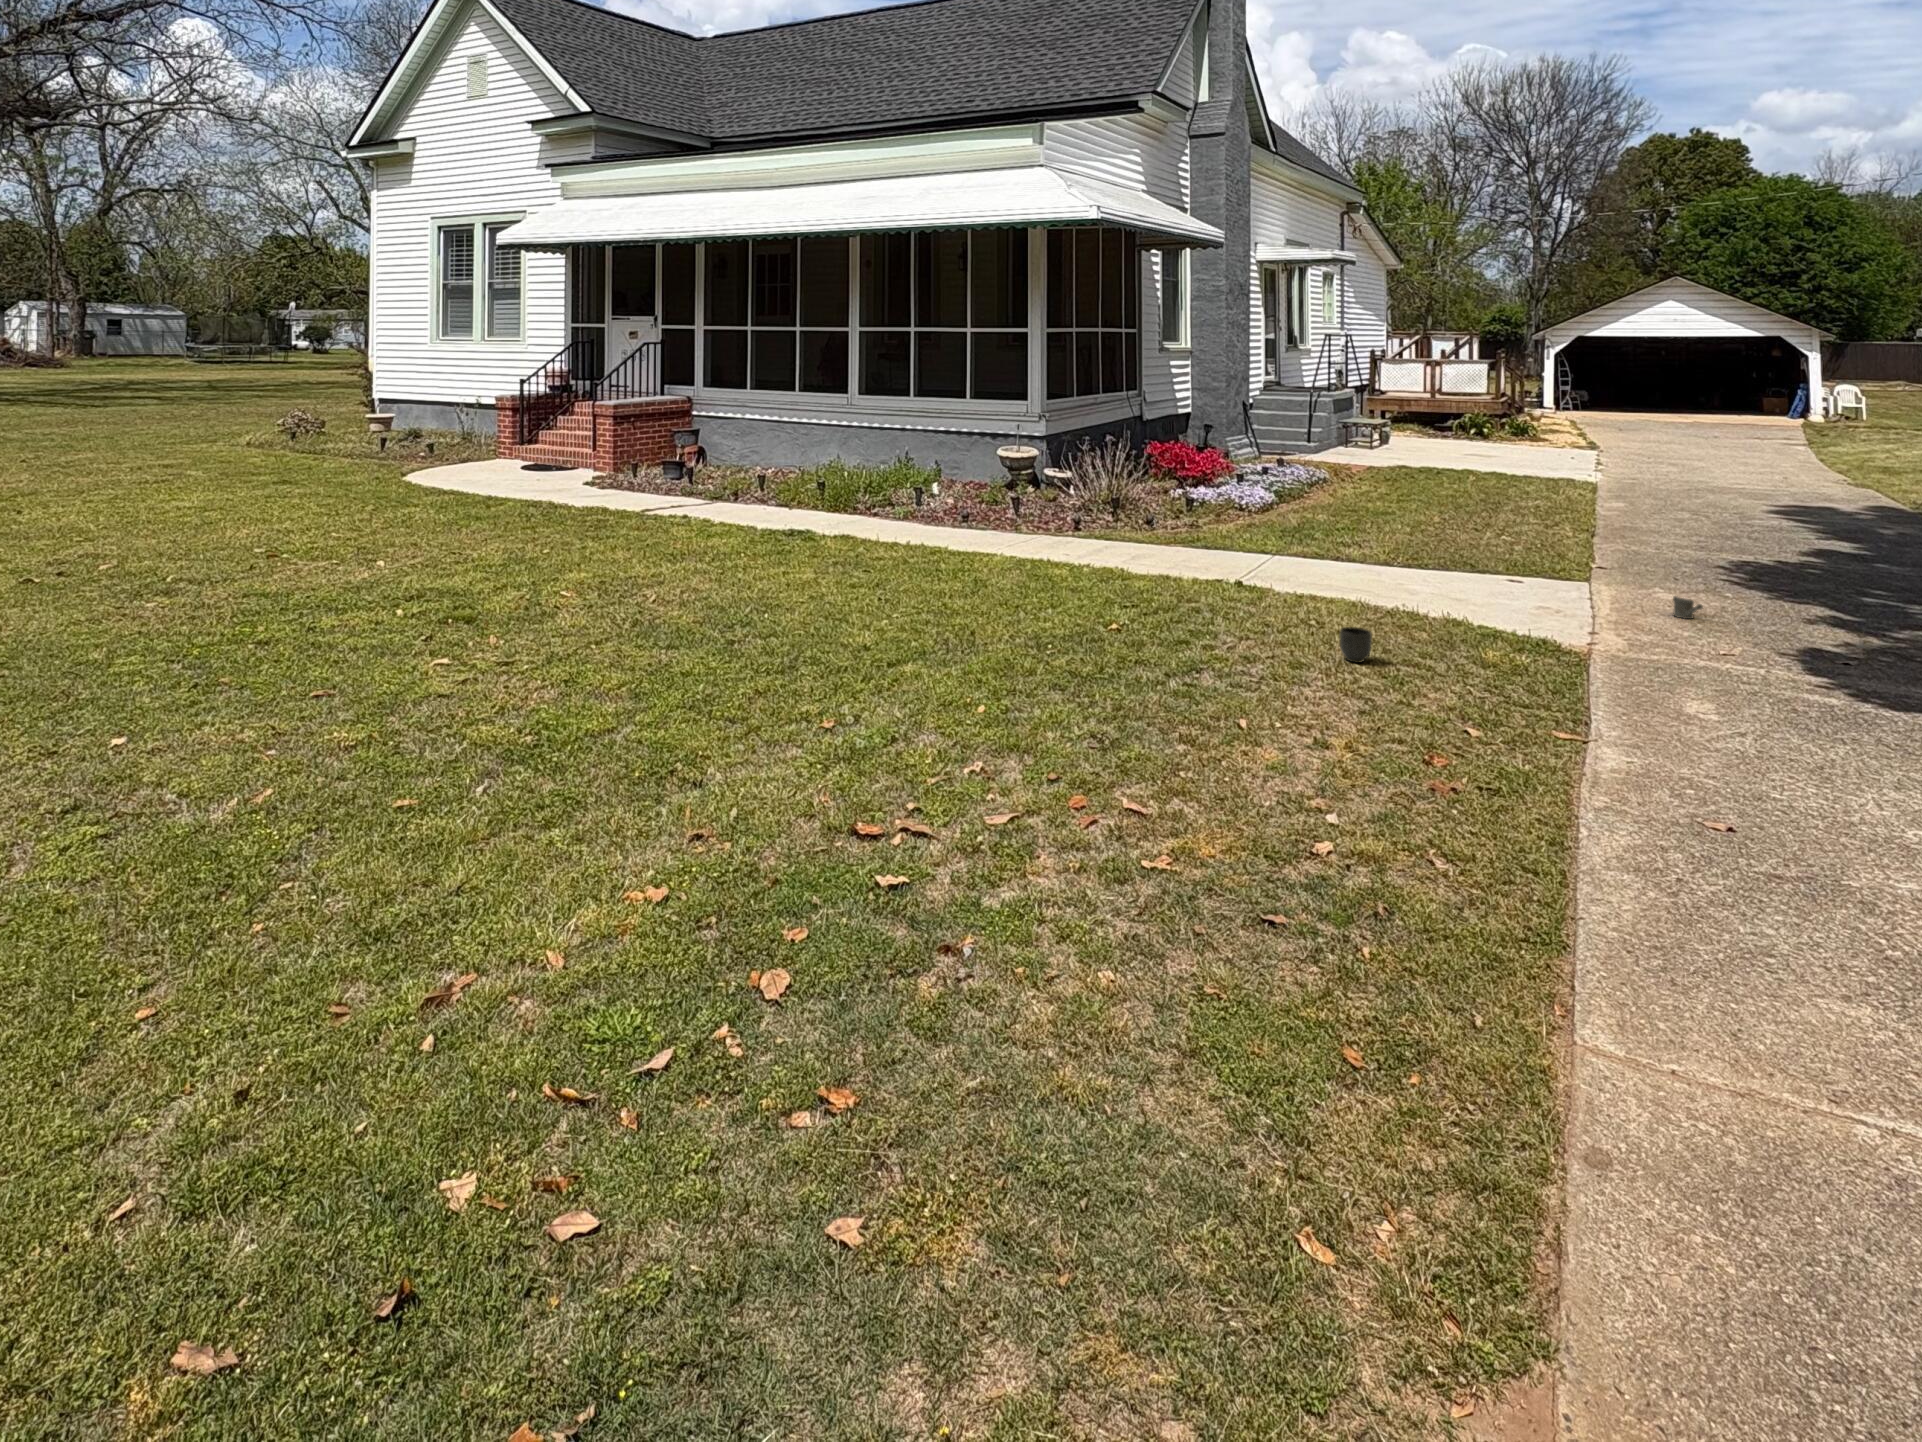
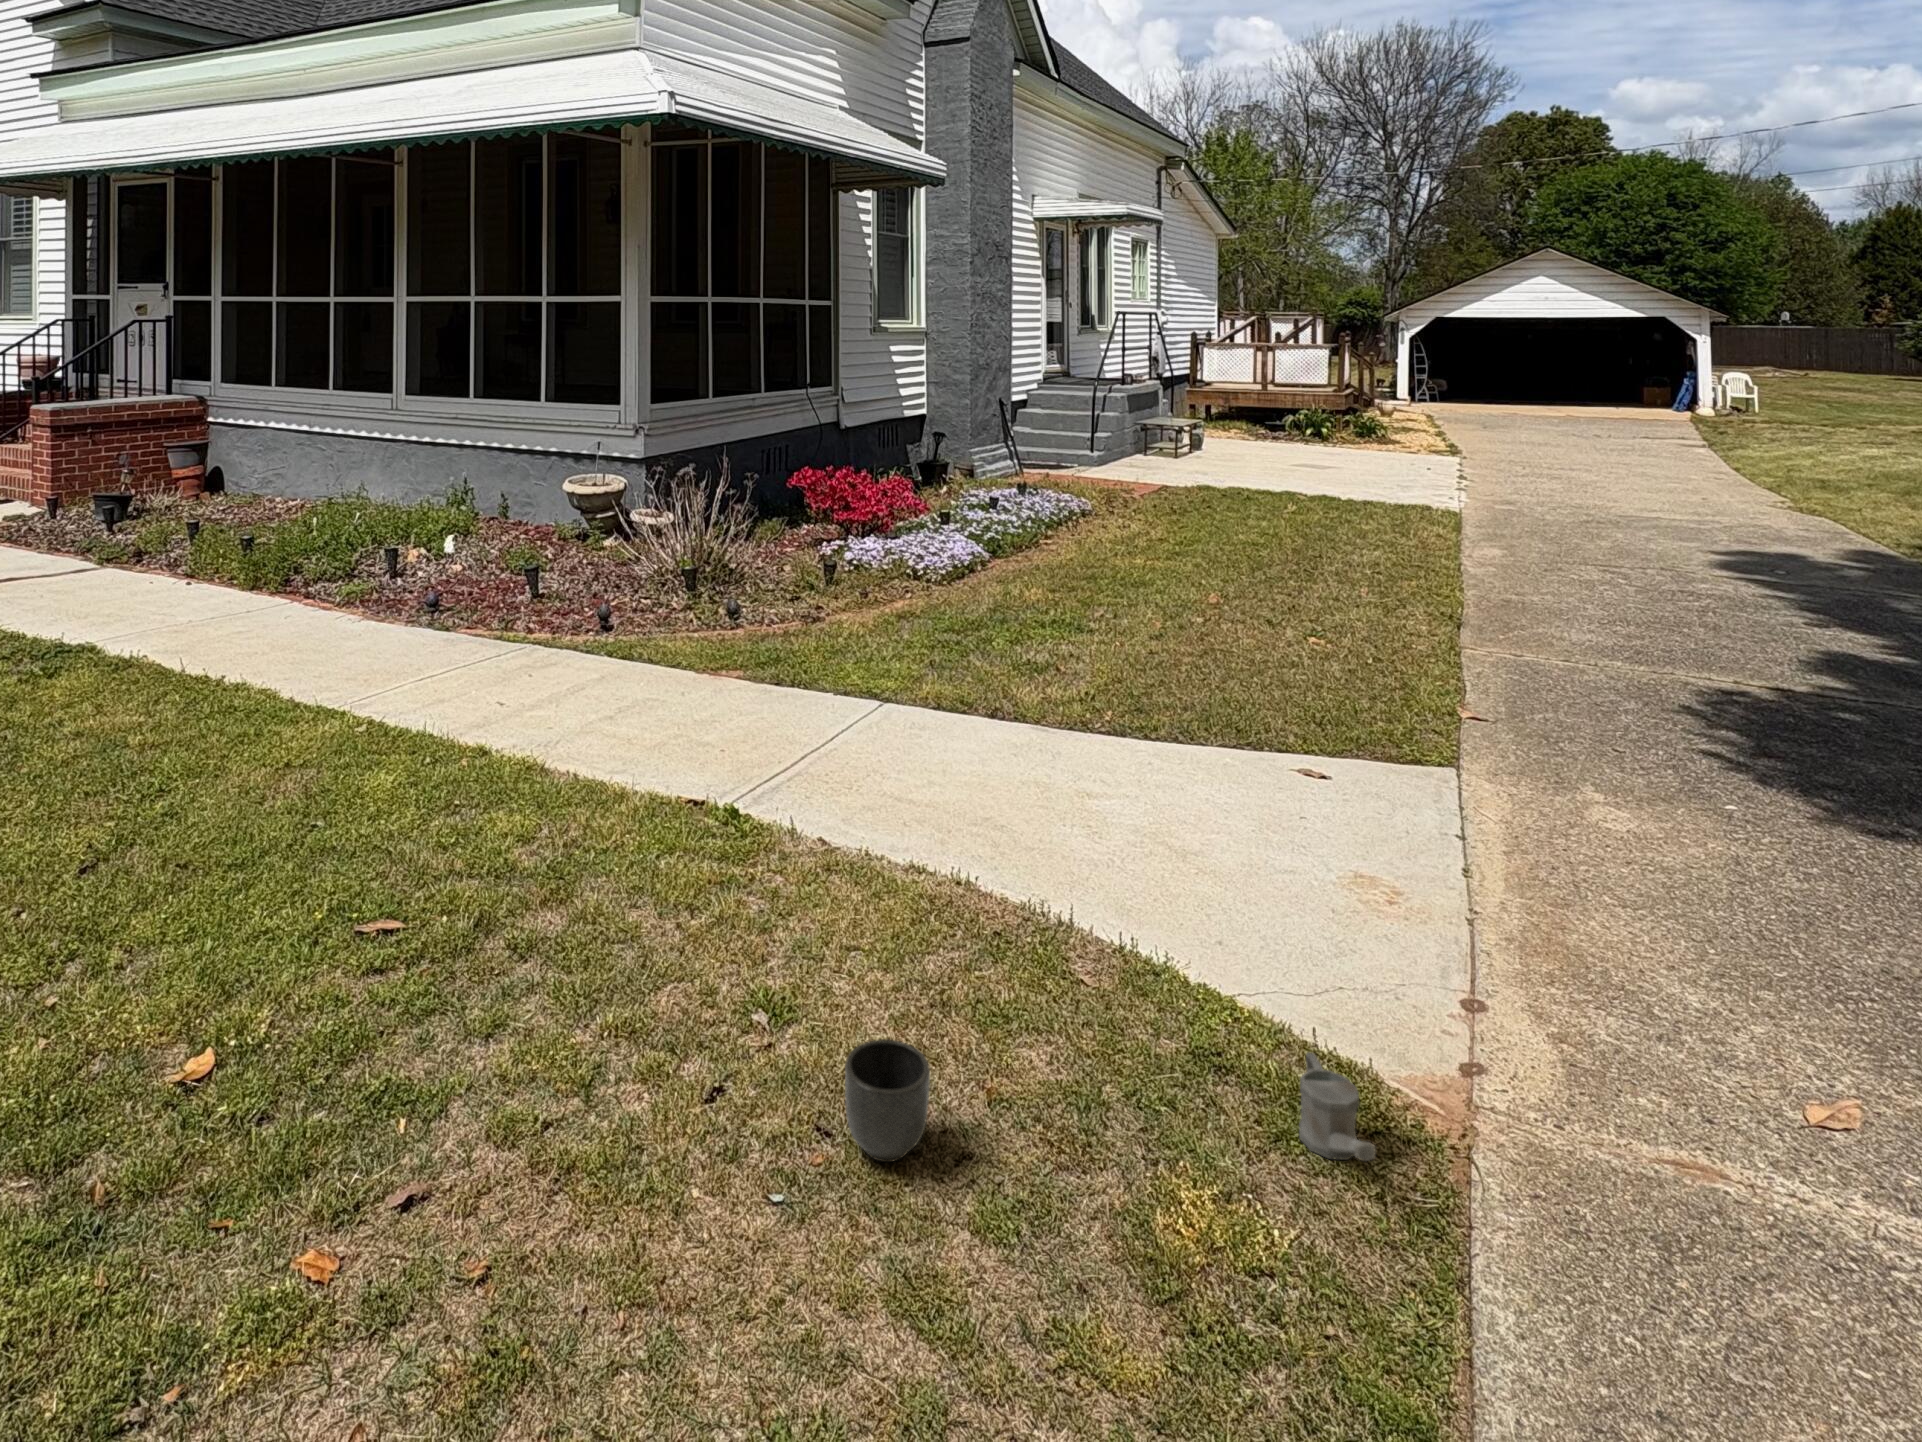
watering can: present [1673,596,1703,619] -> present [1299,1053,1375,1161]

